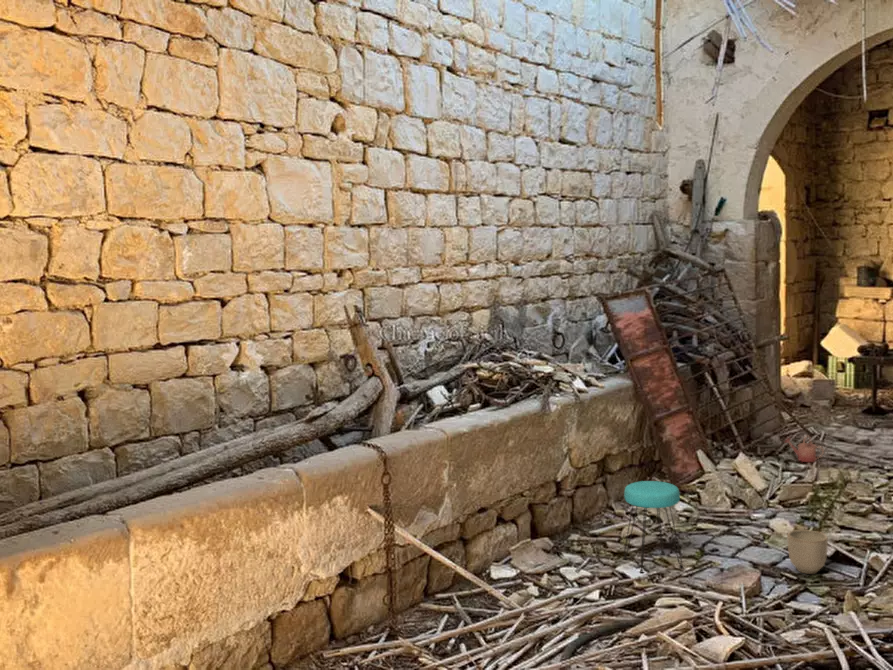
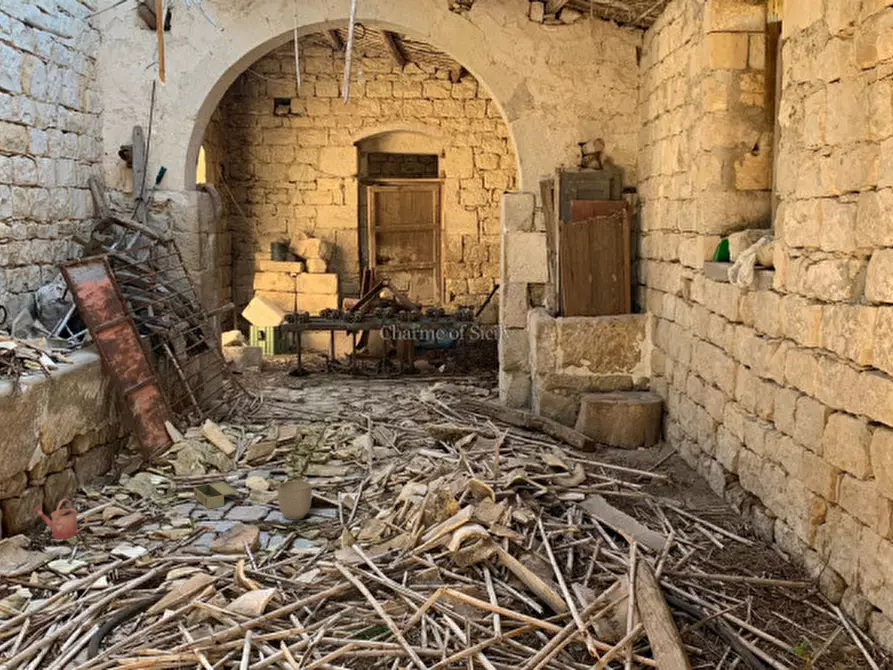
watering can: present [785,437,821,462] -> present [32,499,88,539]
stool: present [623,481,683,572] -> none [116,455,182,550]
toolbox: none [710,518,753,544] -> present [194,481,238,509]

